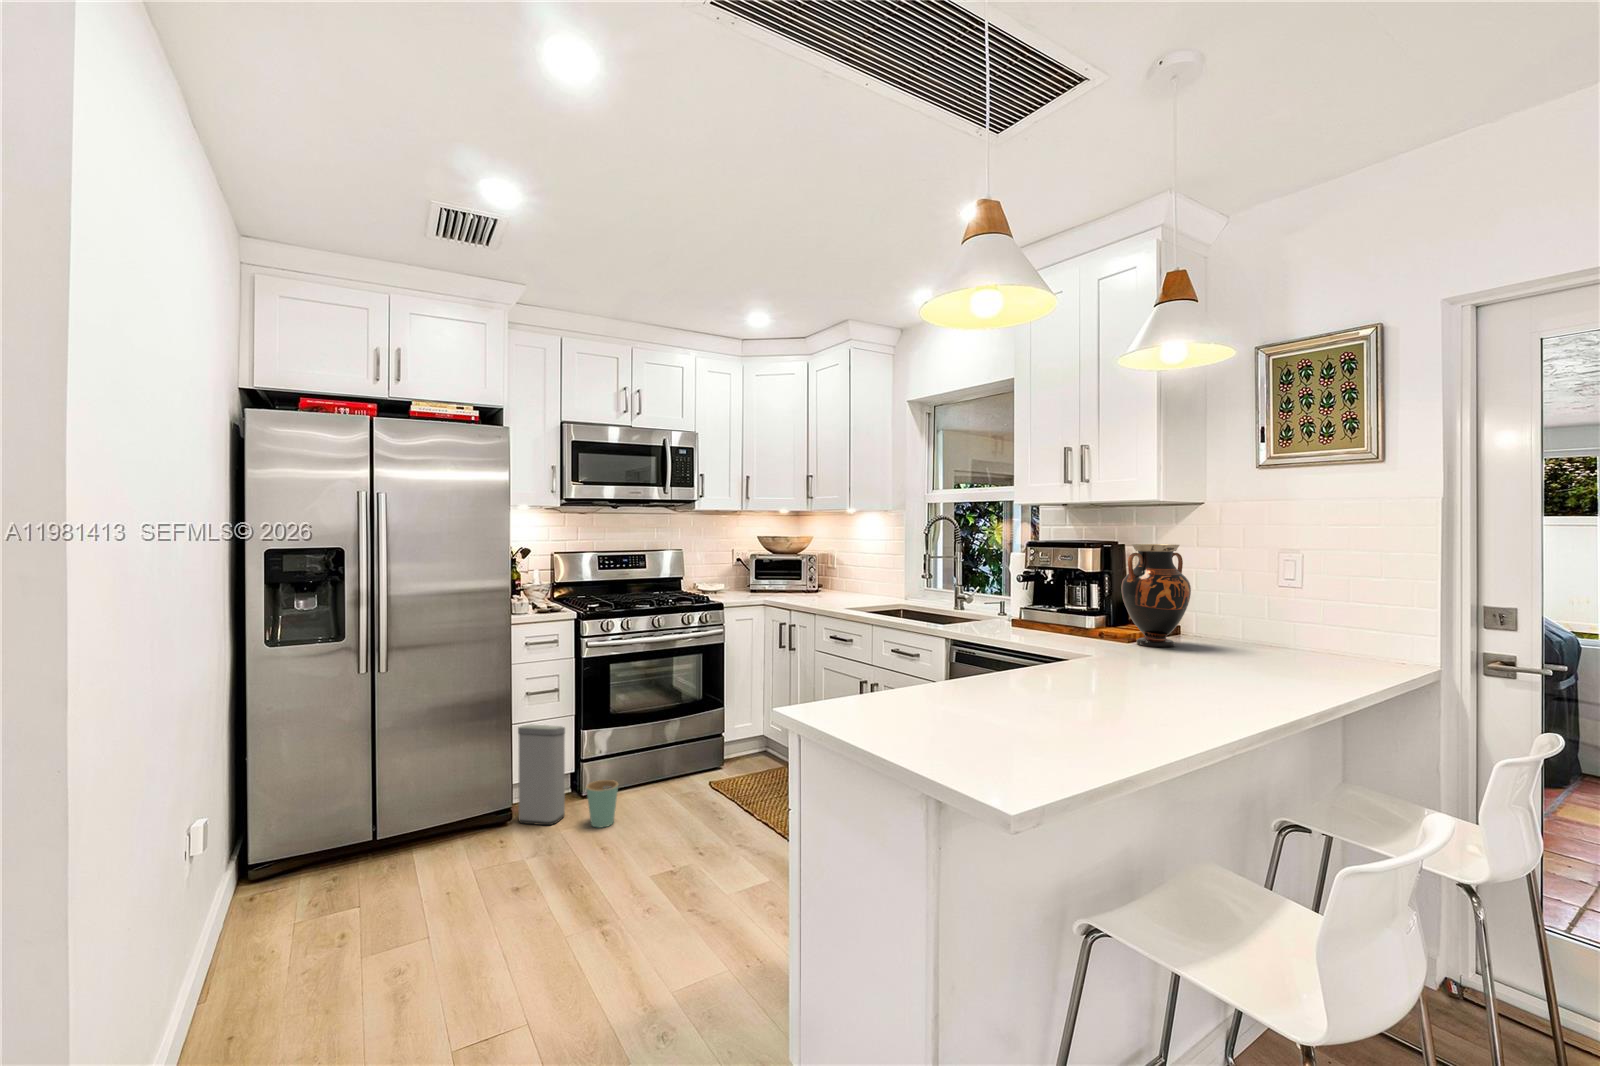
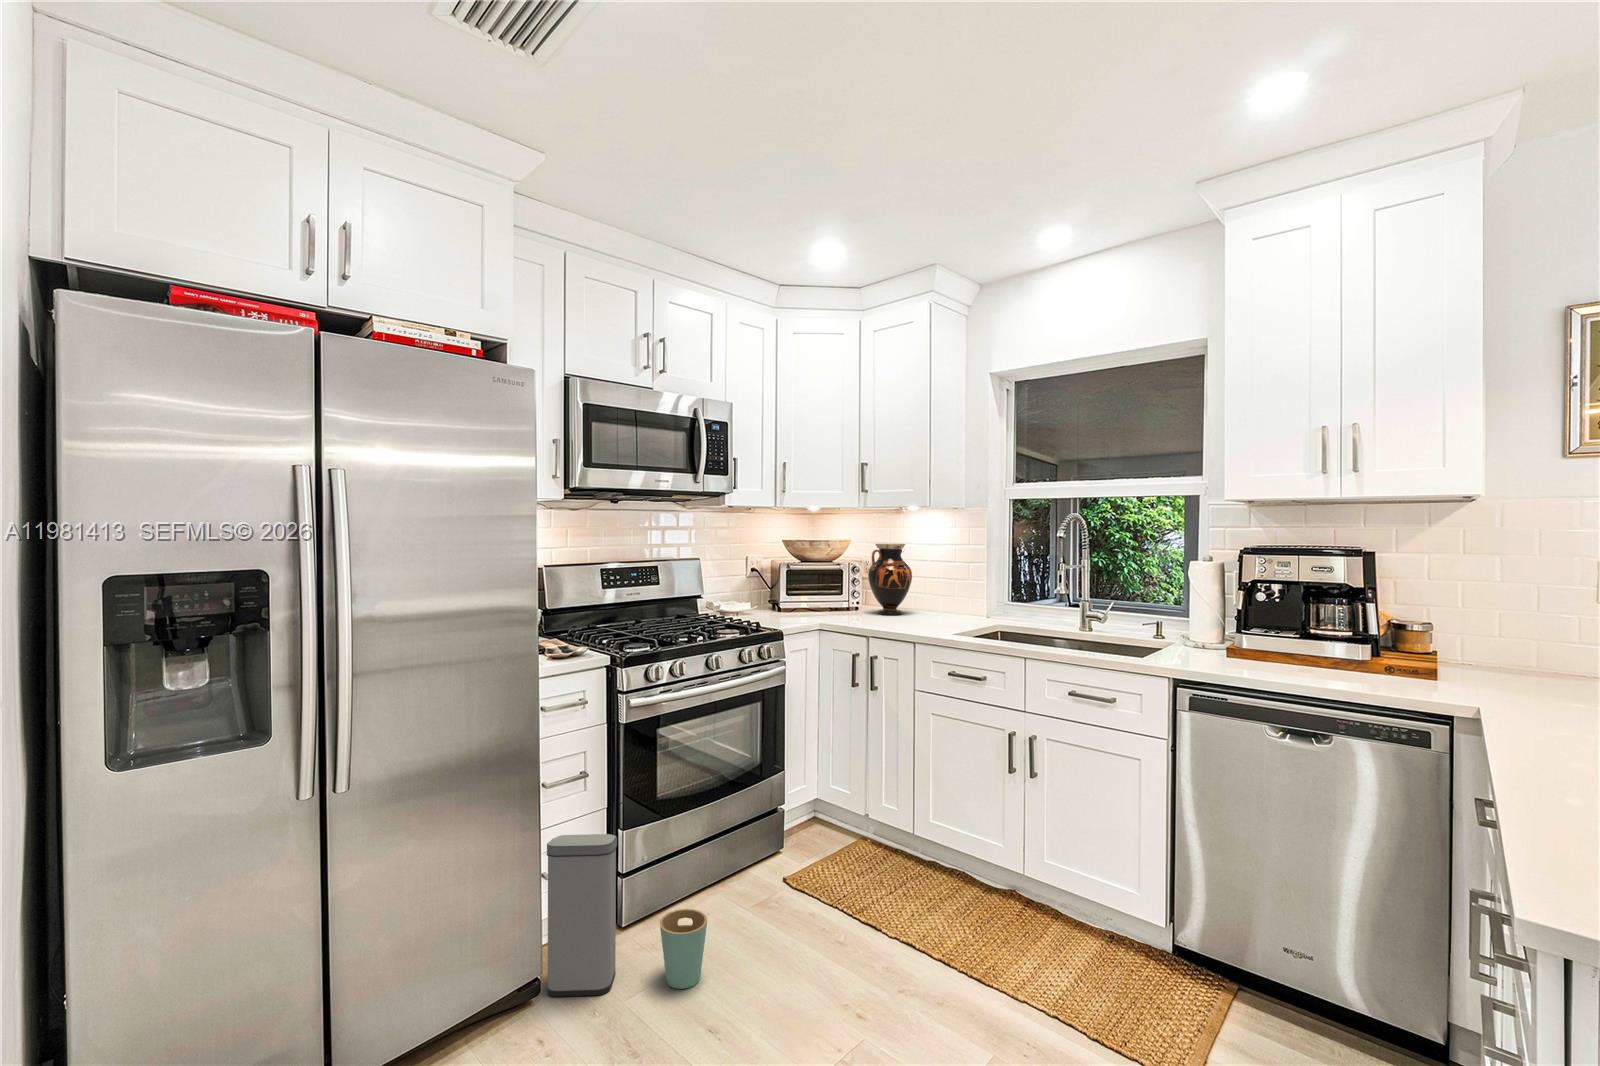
vase: present [1121,544,1191,647] -> present [868,544,912,615]

